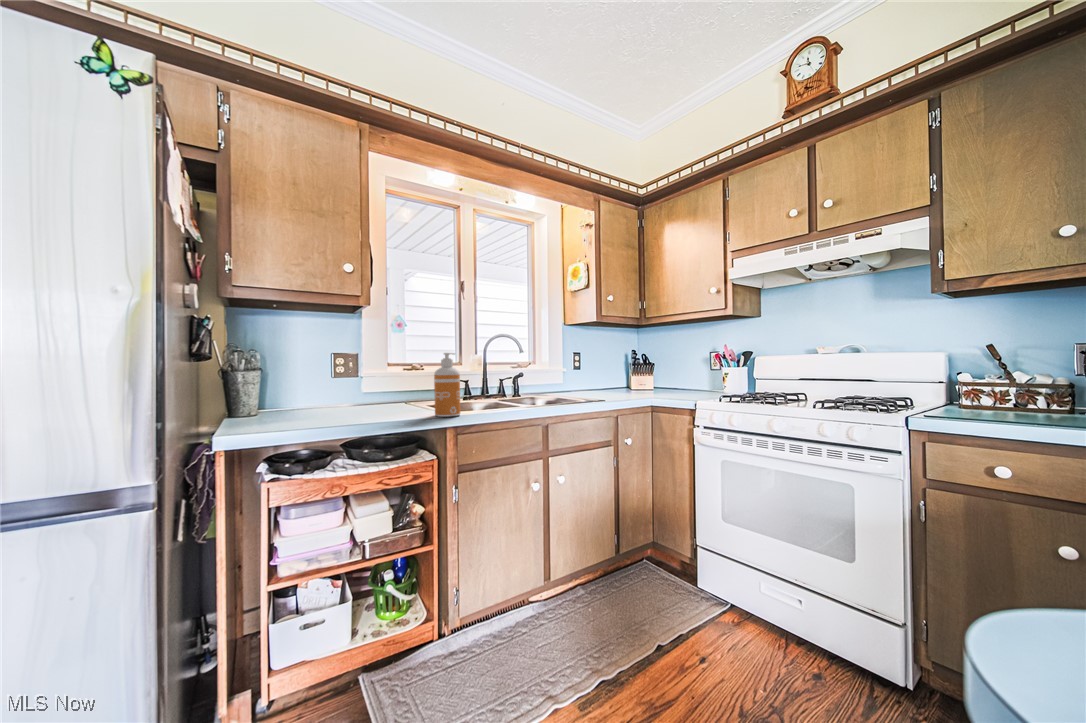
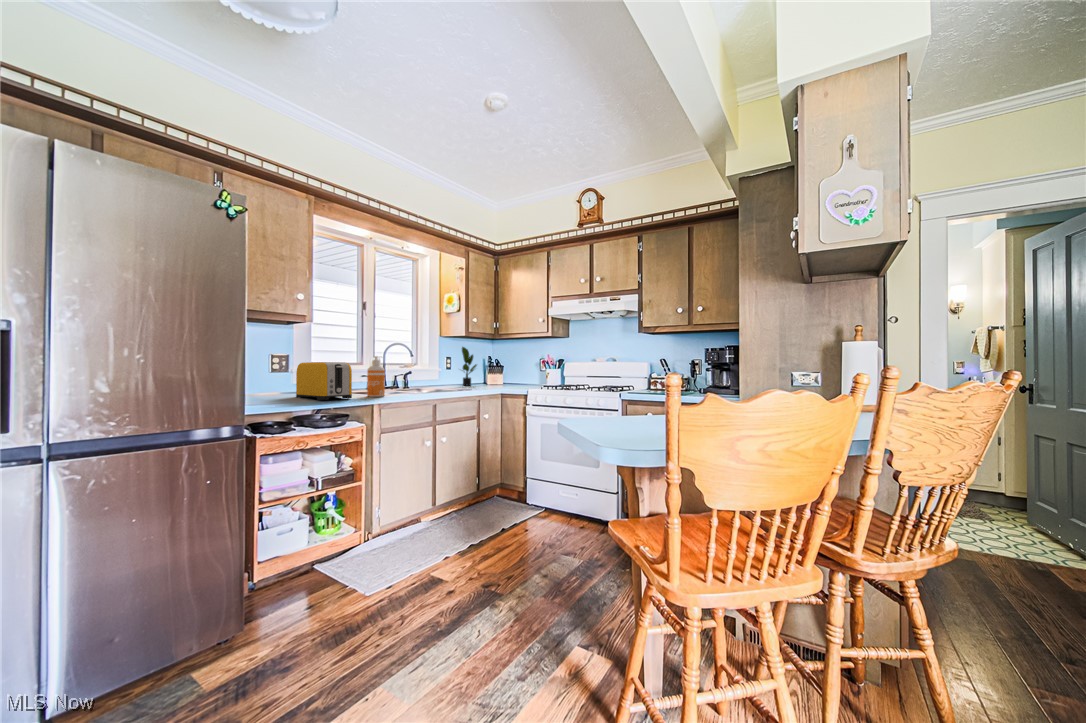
potted plant: none [588,336,616,391] -> present [462,347,477,385]
toaster: none [334,364,402,425] -> present [296,362,352,400]

